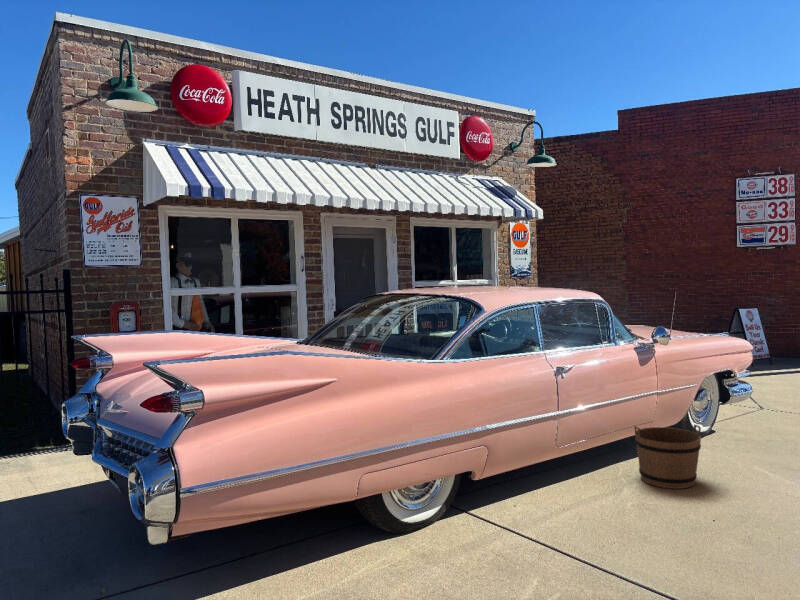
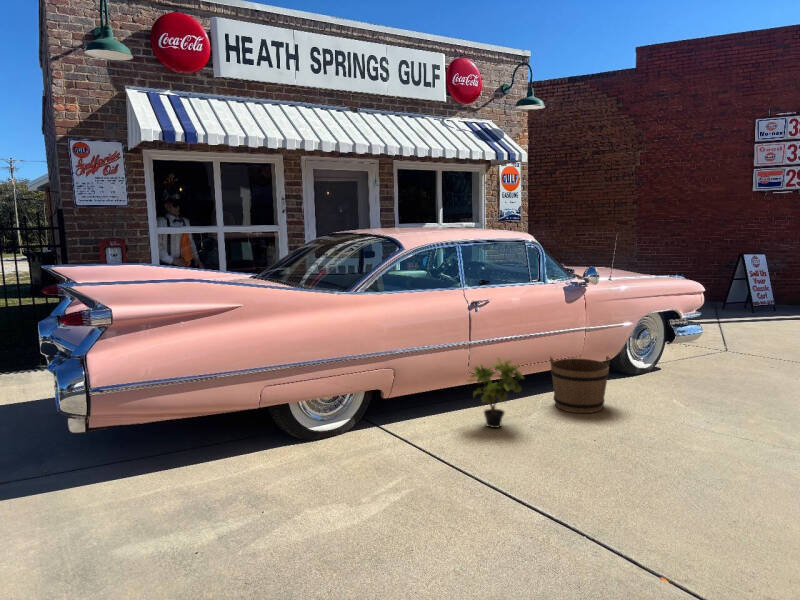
potted plant: none [557,429,625,510] -> present [468,358,523,428]

